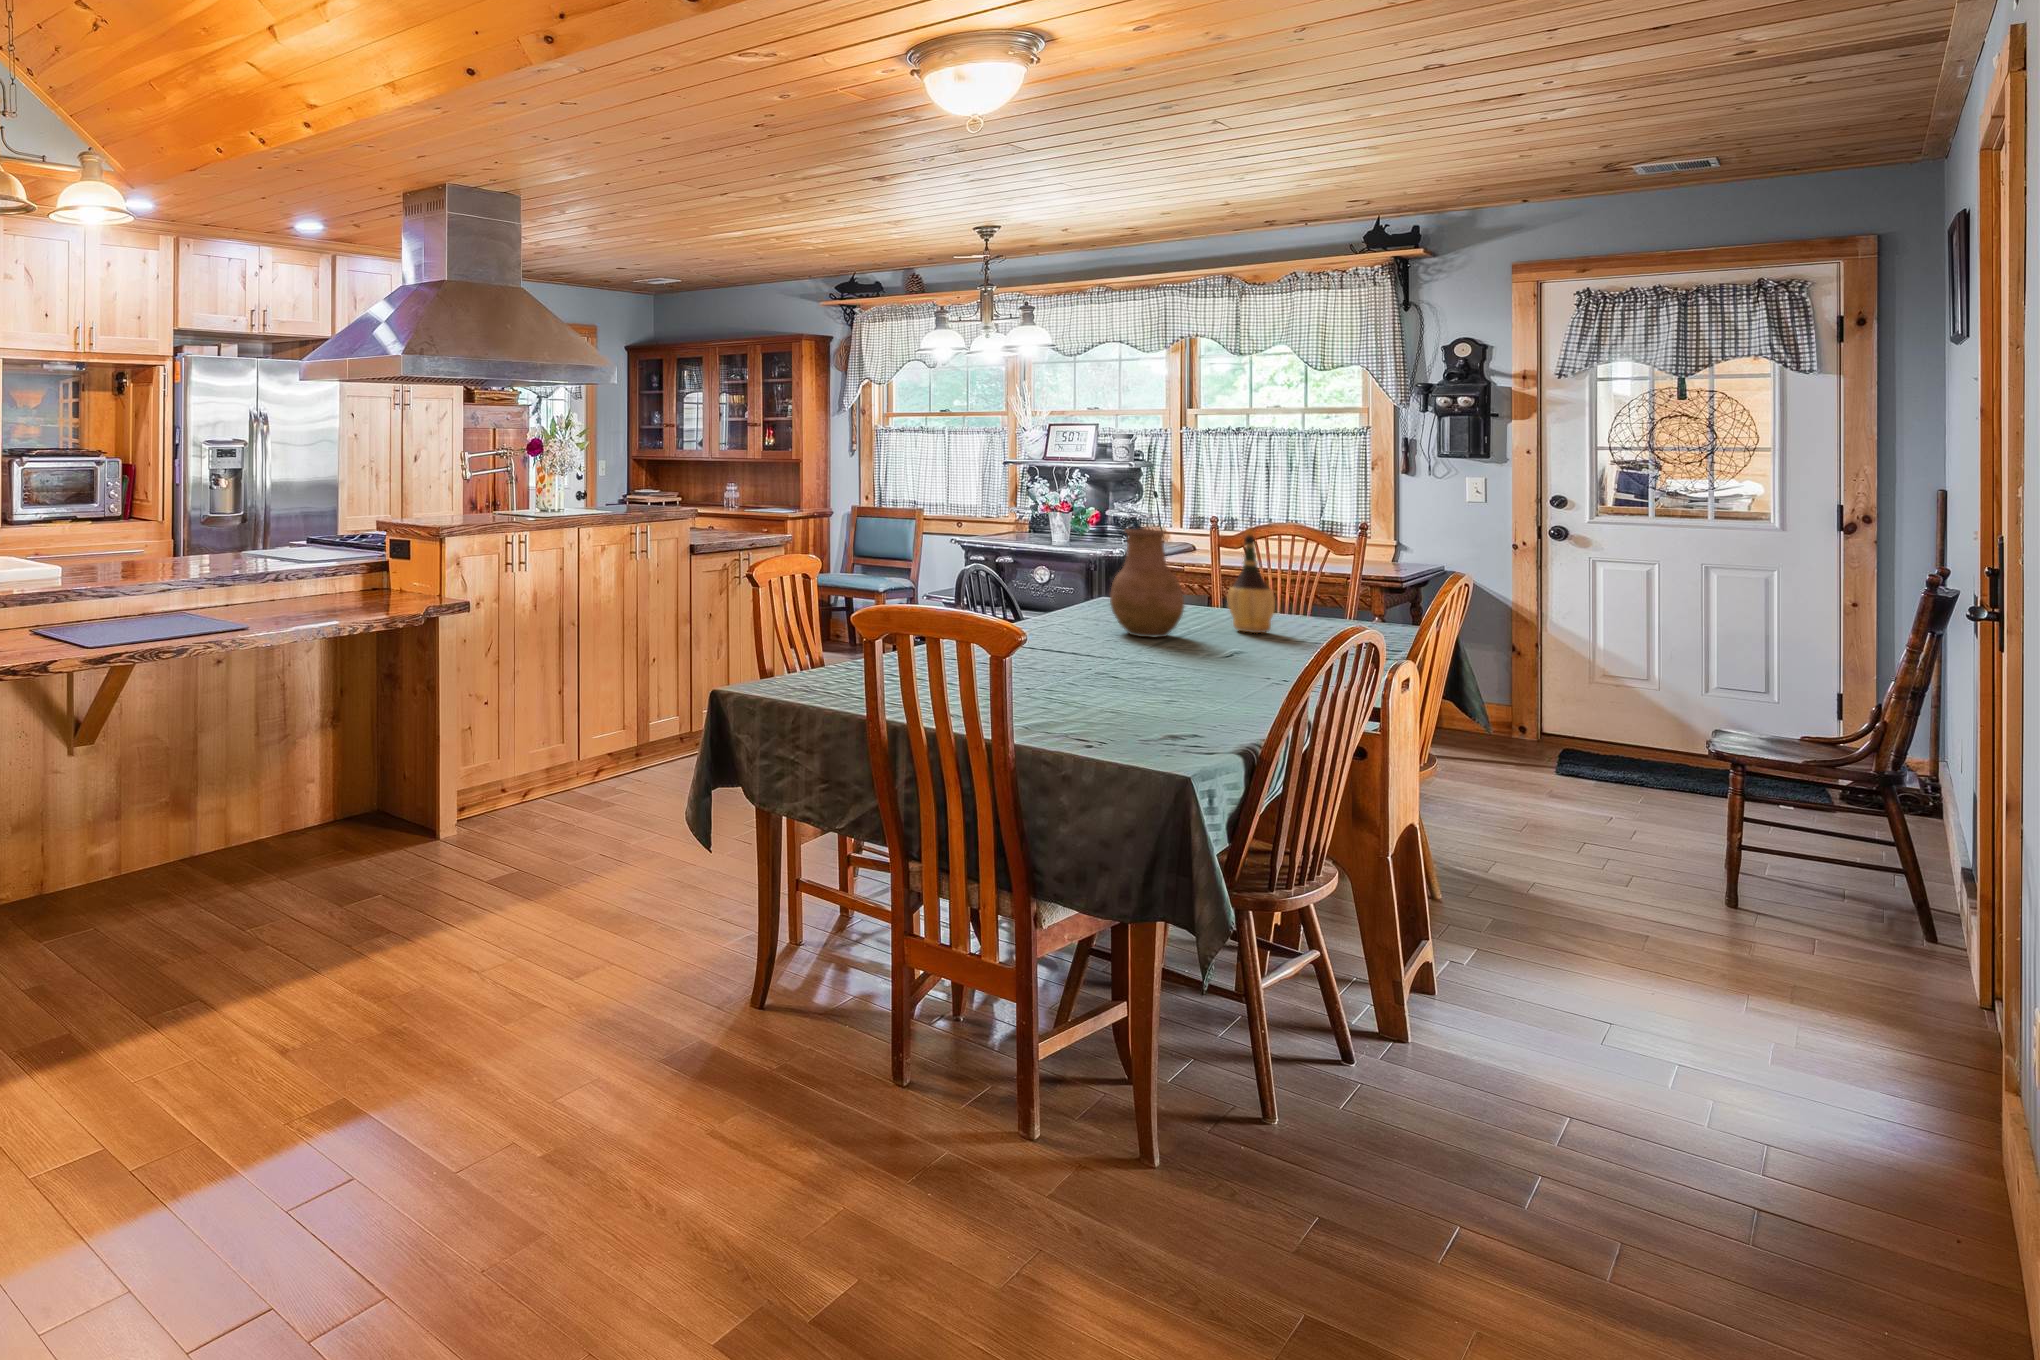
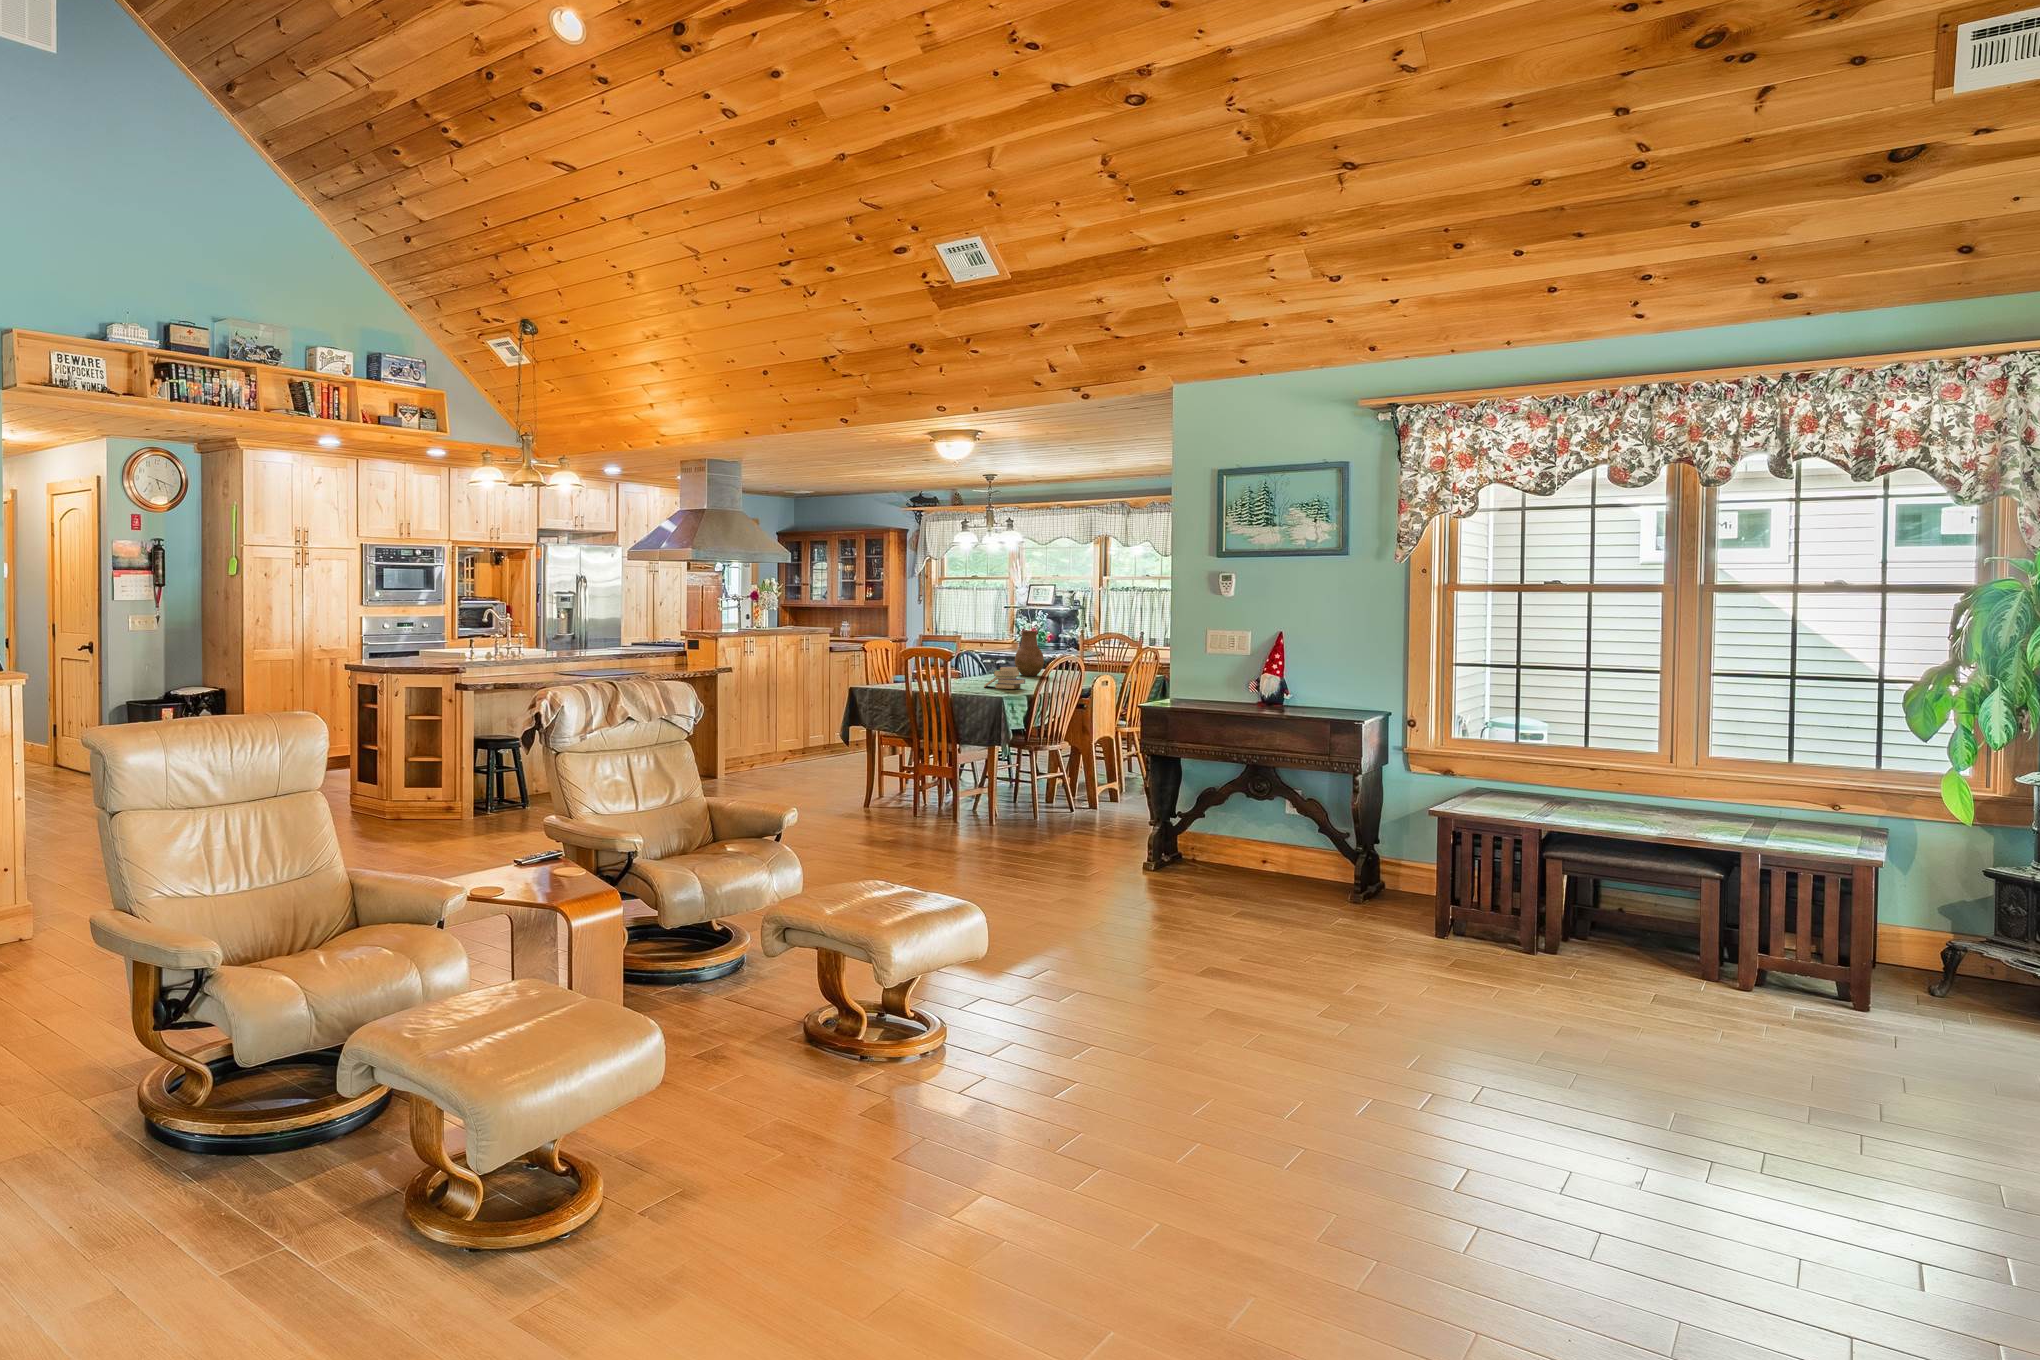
wine bottle: present [1228,529,1275,633] -> none [1065,631,1083,675]
book: none [1077,645,1197,712] -> present [984,667,1025,689]

